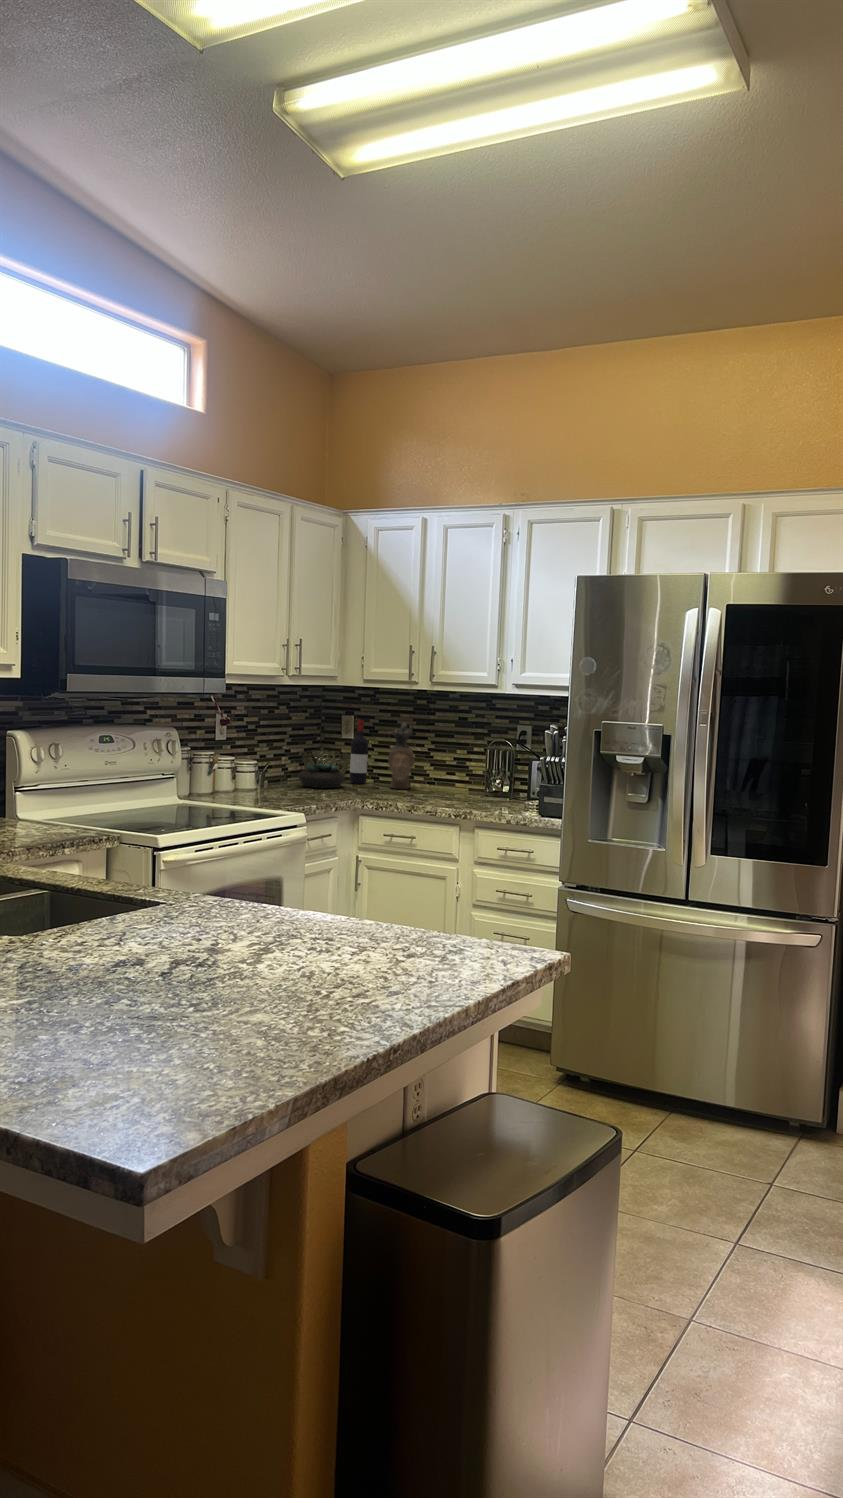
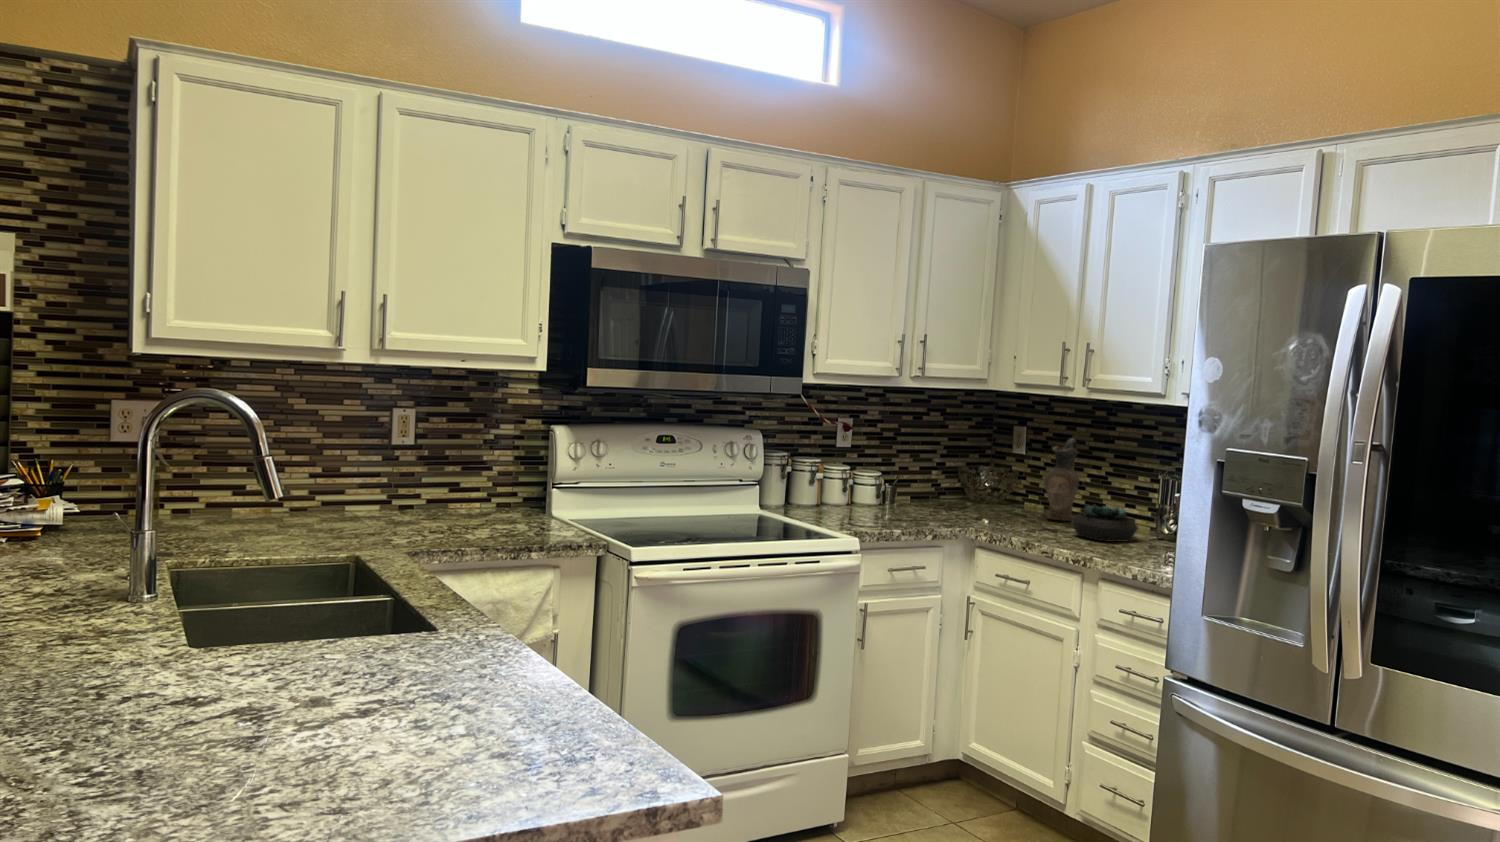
wine bottle: present [350,720,368,784] -> none [1007,432,1033,510]
succulent plant: present [298,763,345,788] -> present [1071,505,1138,542]

